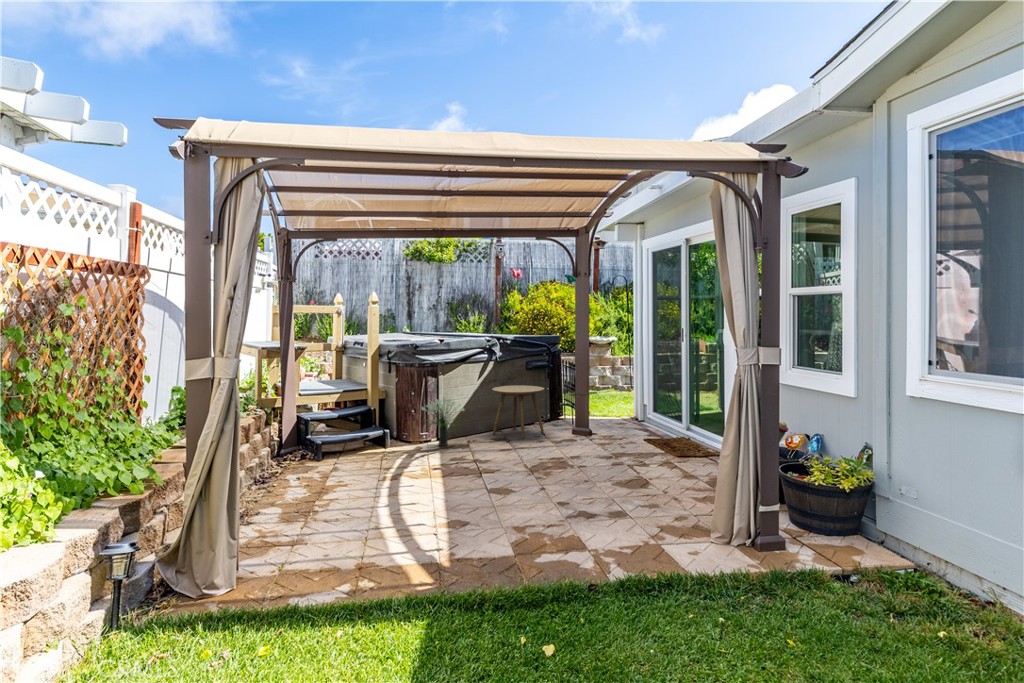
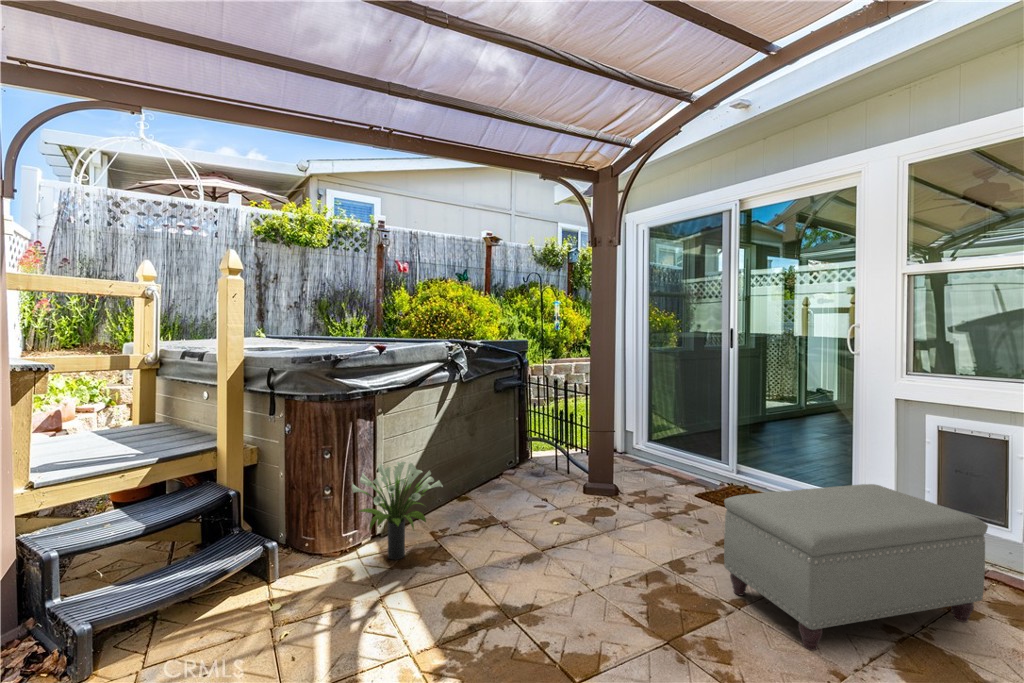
side table: present [492,385,544,439] -> none [458,420,545,516]
ottoman: none [585,417,696,482] -> present [724,484,988,651]

